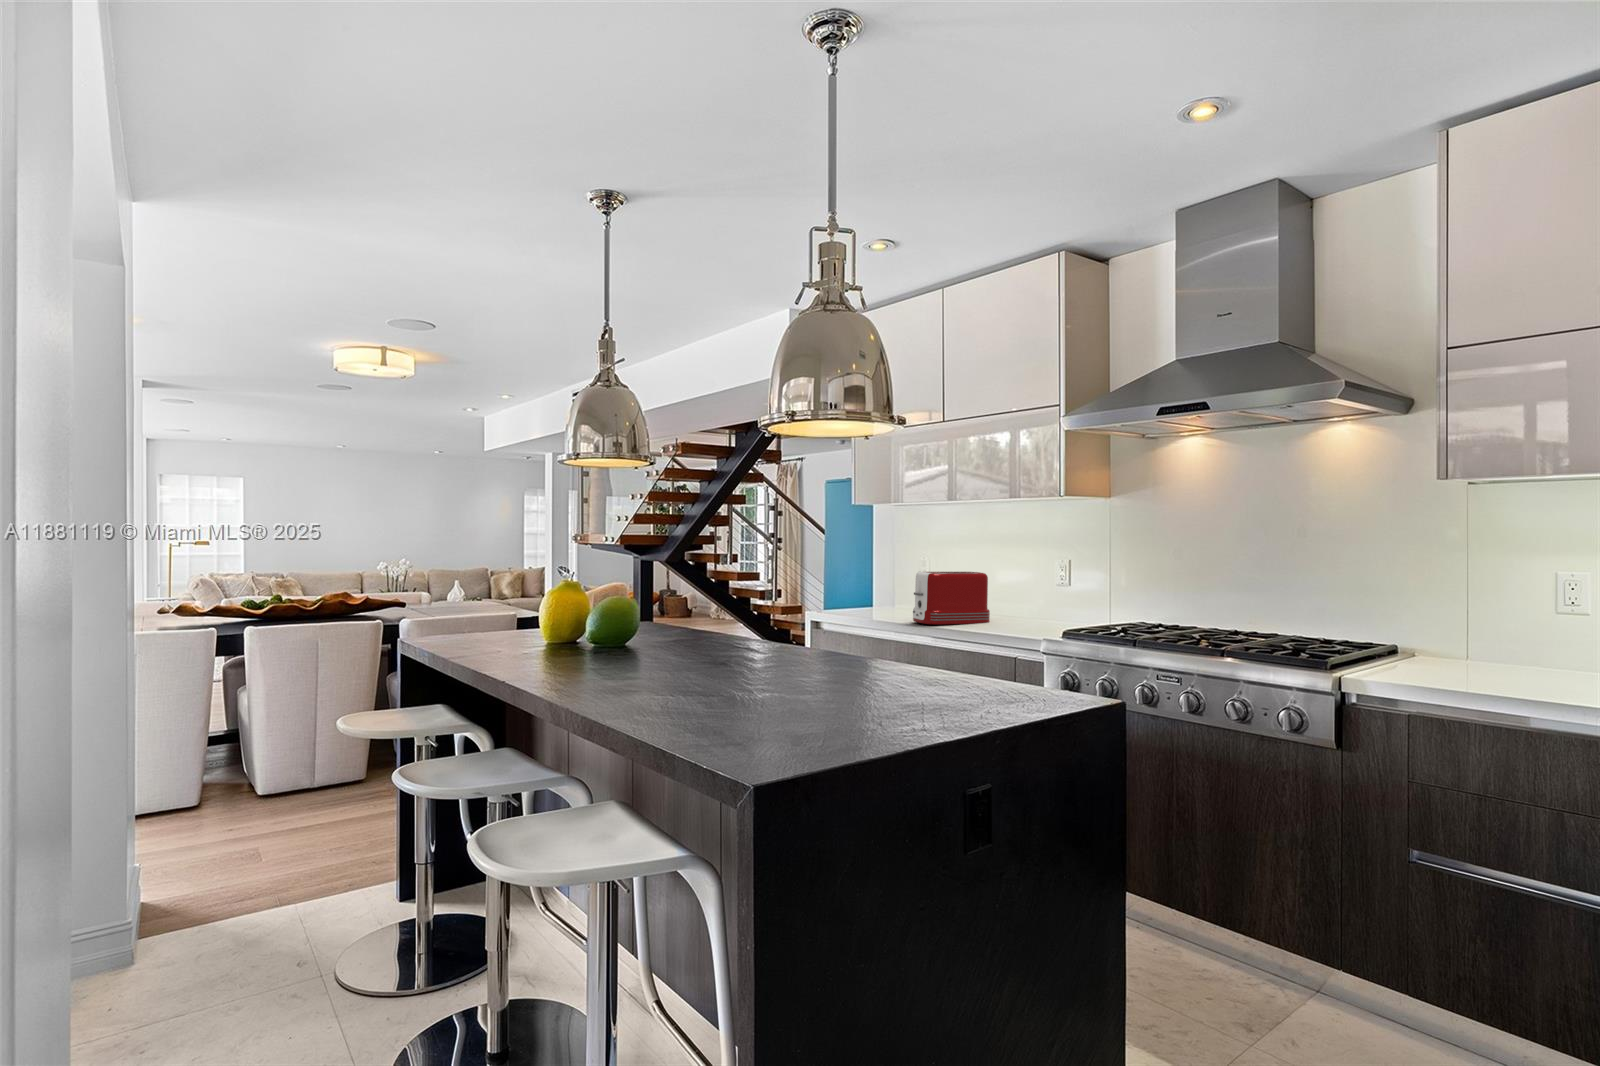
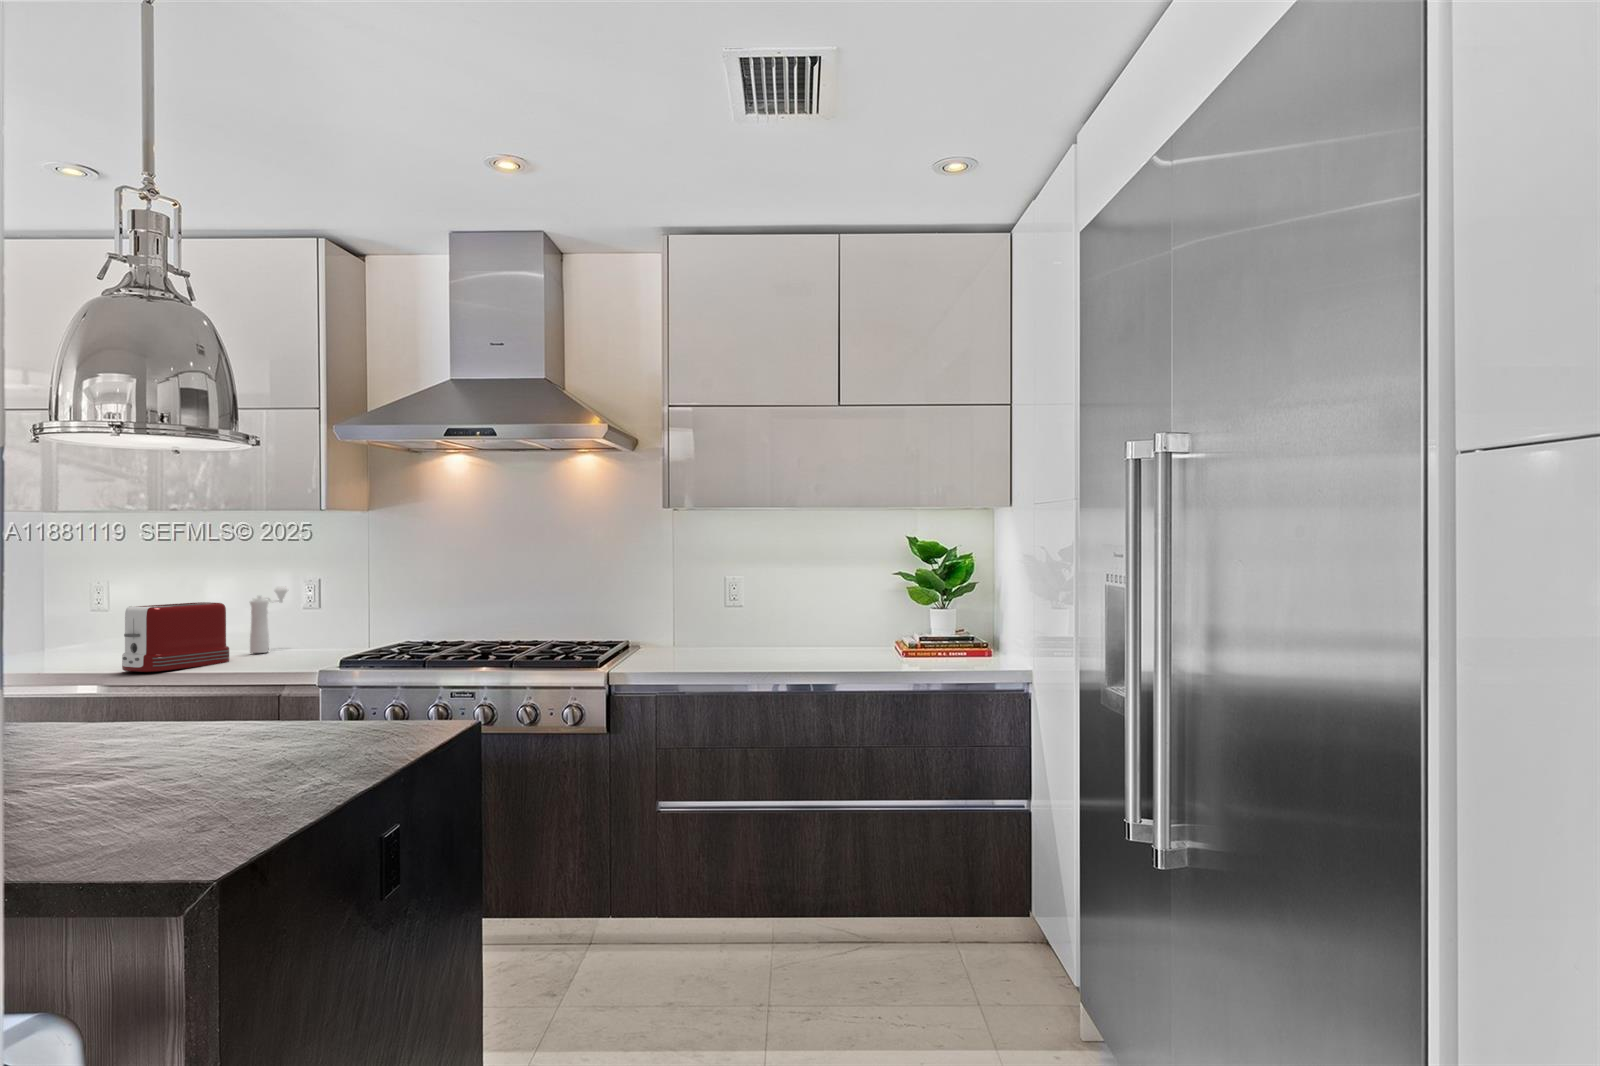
pepper mill: none [1009,562,1042,618] -> present [250,586,288,653]

